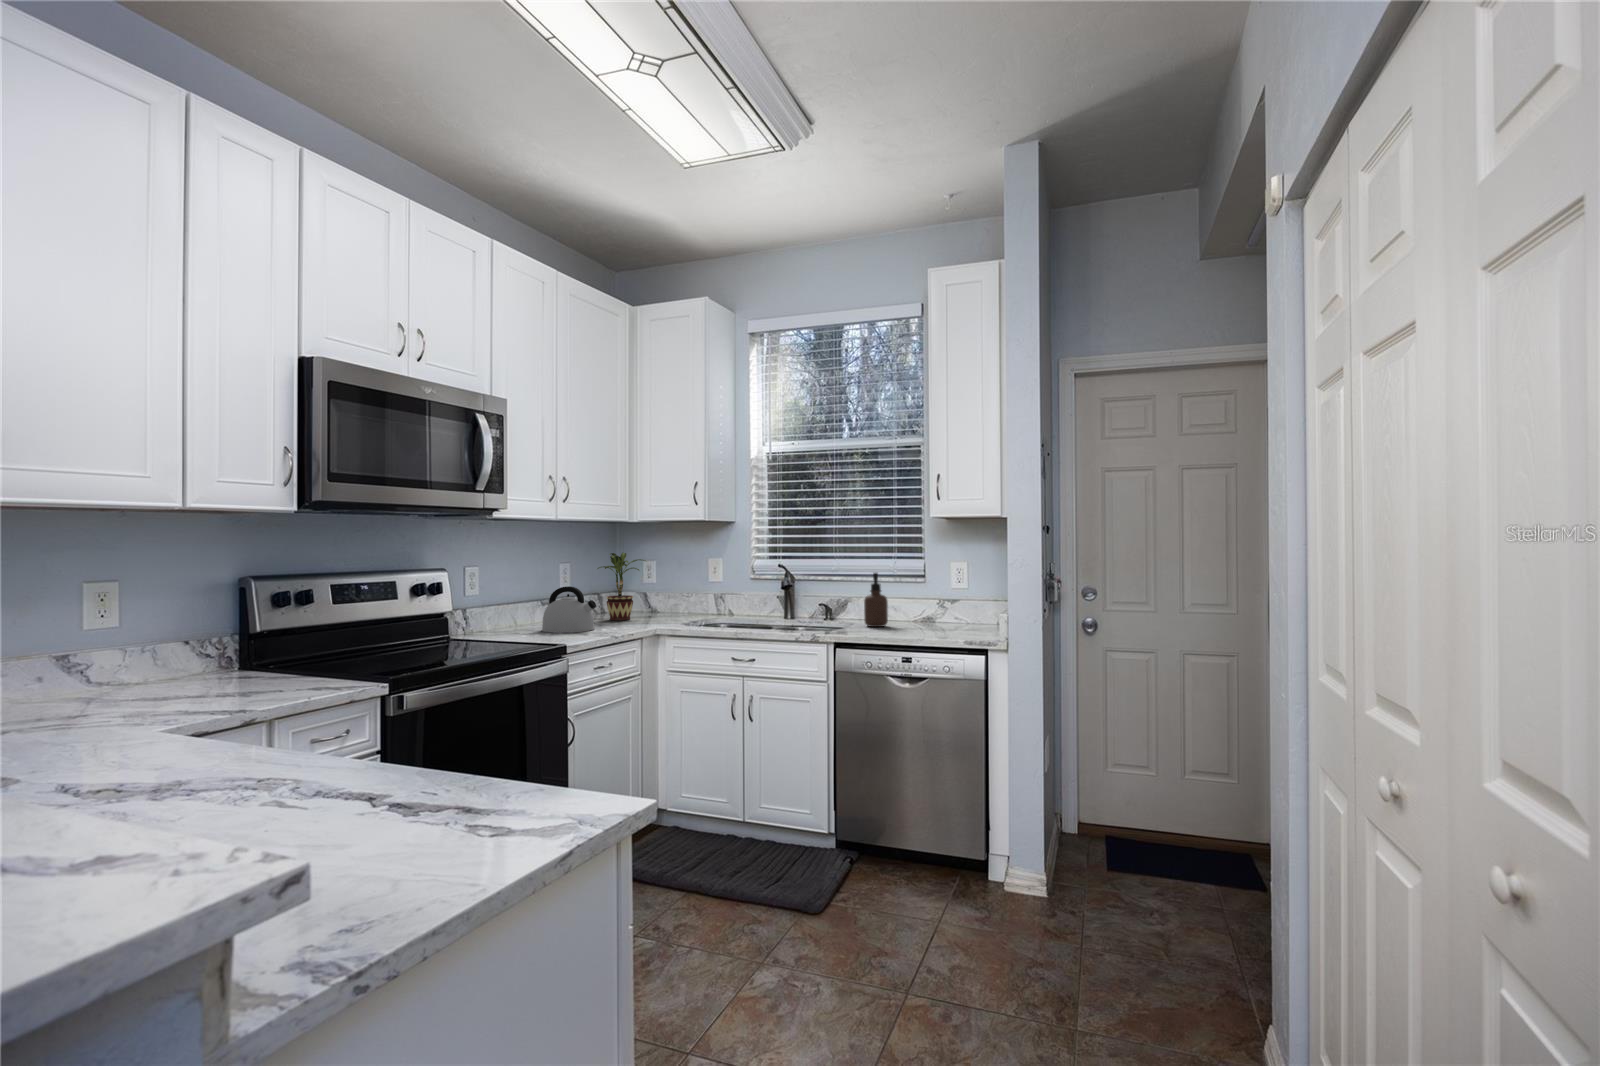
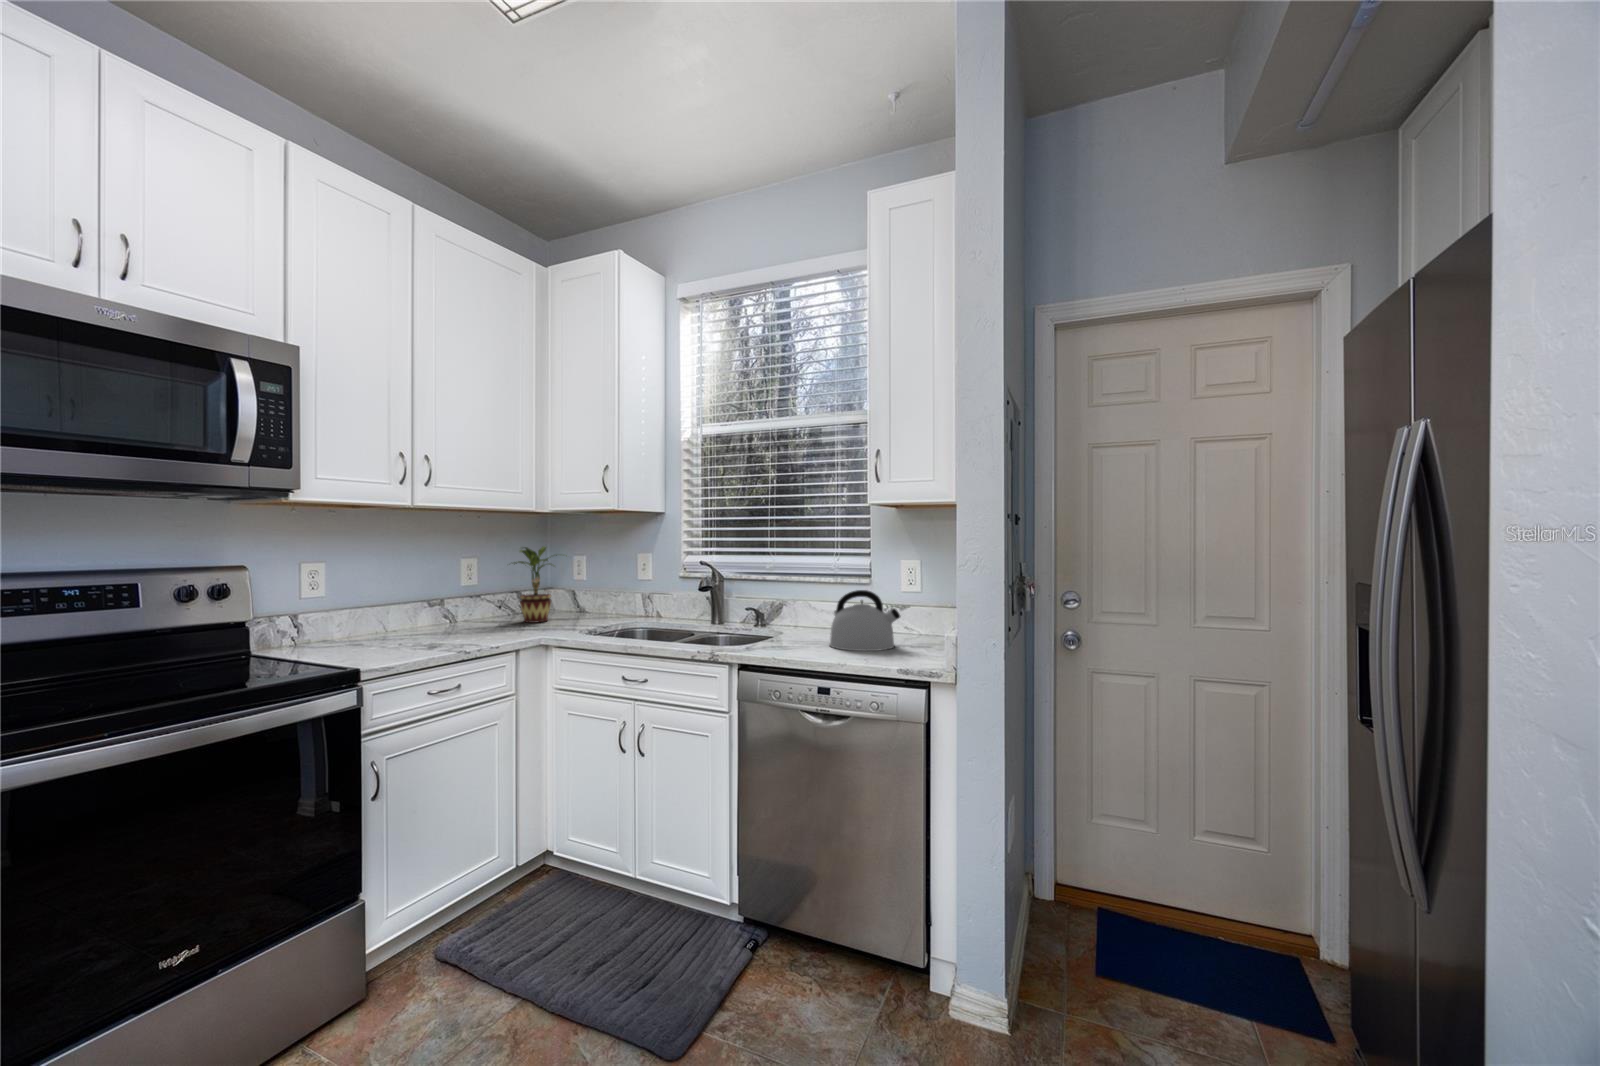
soap dispenser: present [864,573,888,627] -> none [794,572,822,638]
kettle: present [542,586,596,633] -> present [830,590,900,651]

